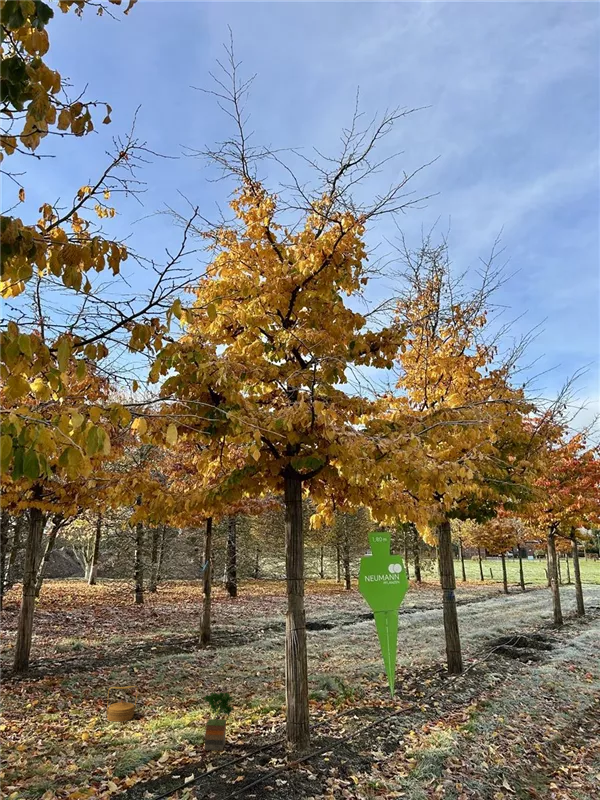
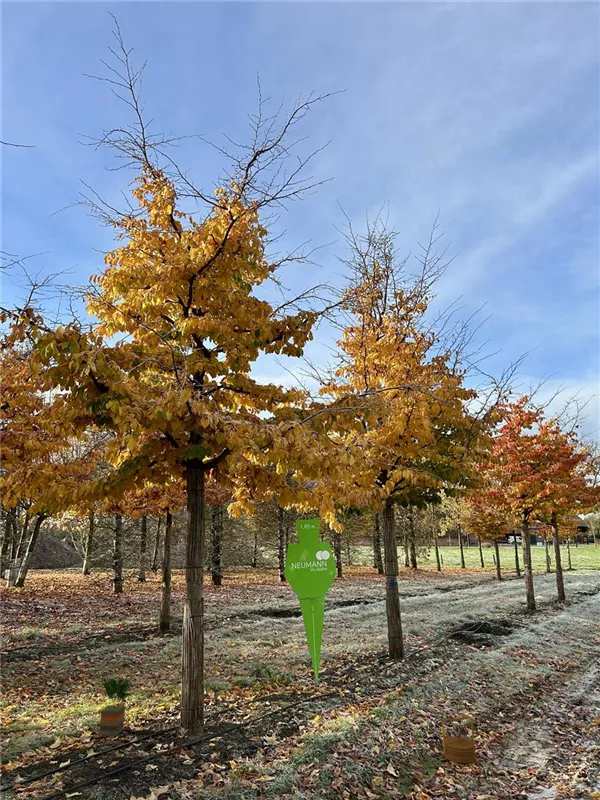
basket: present [107,686,138,722] -> present [442,716,476,763]

